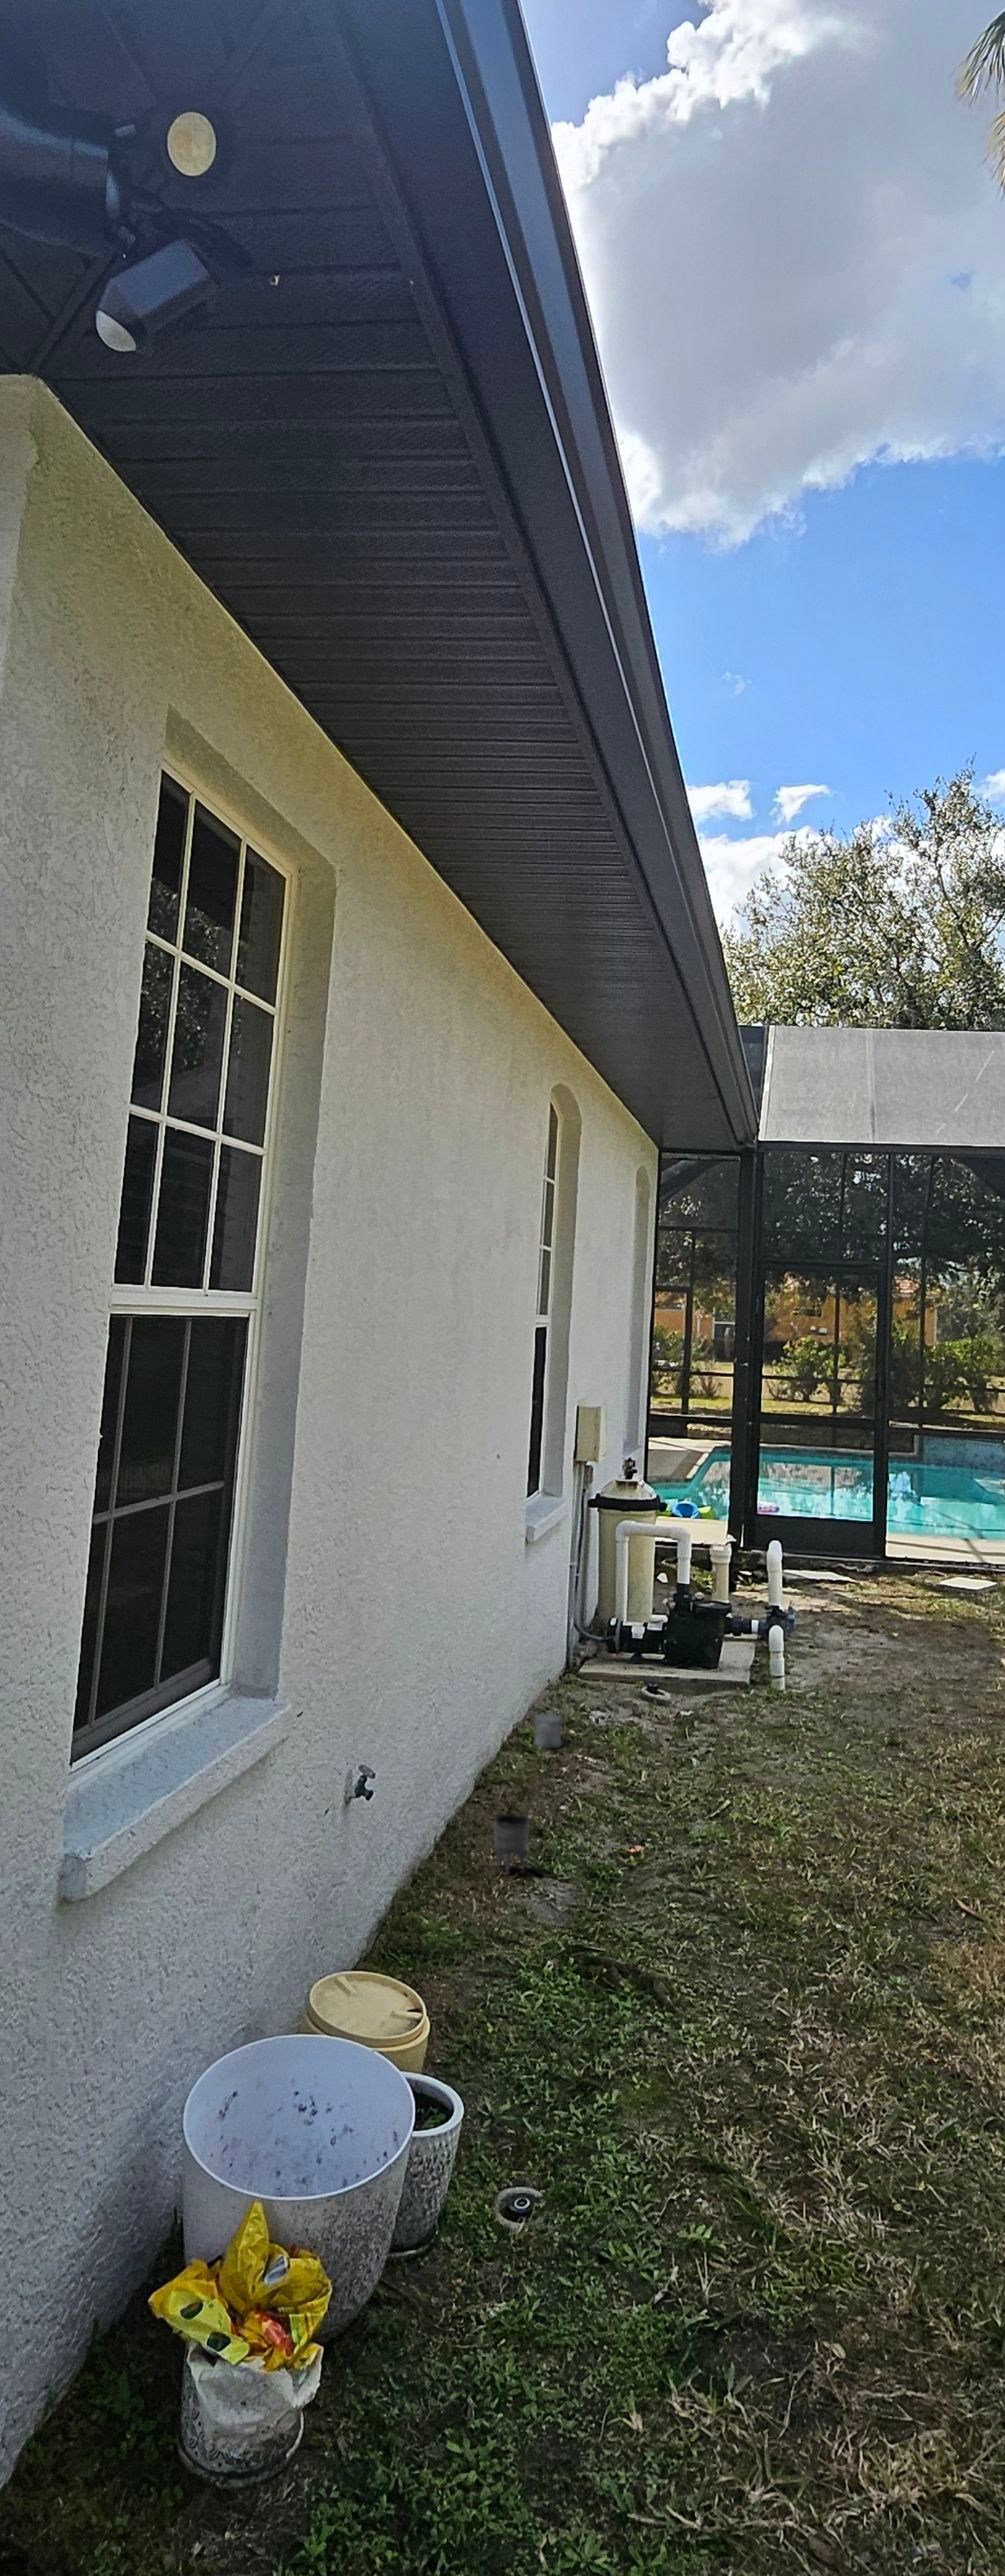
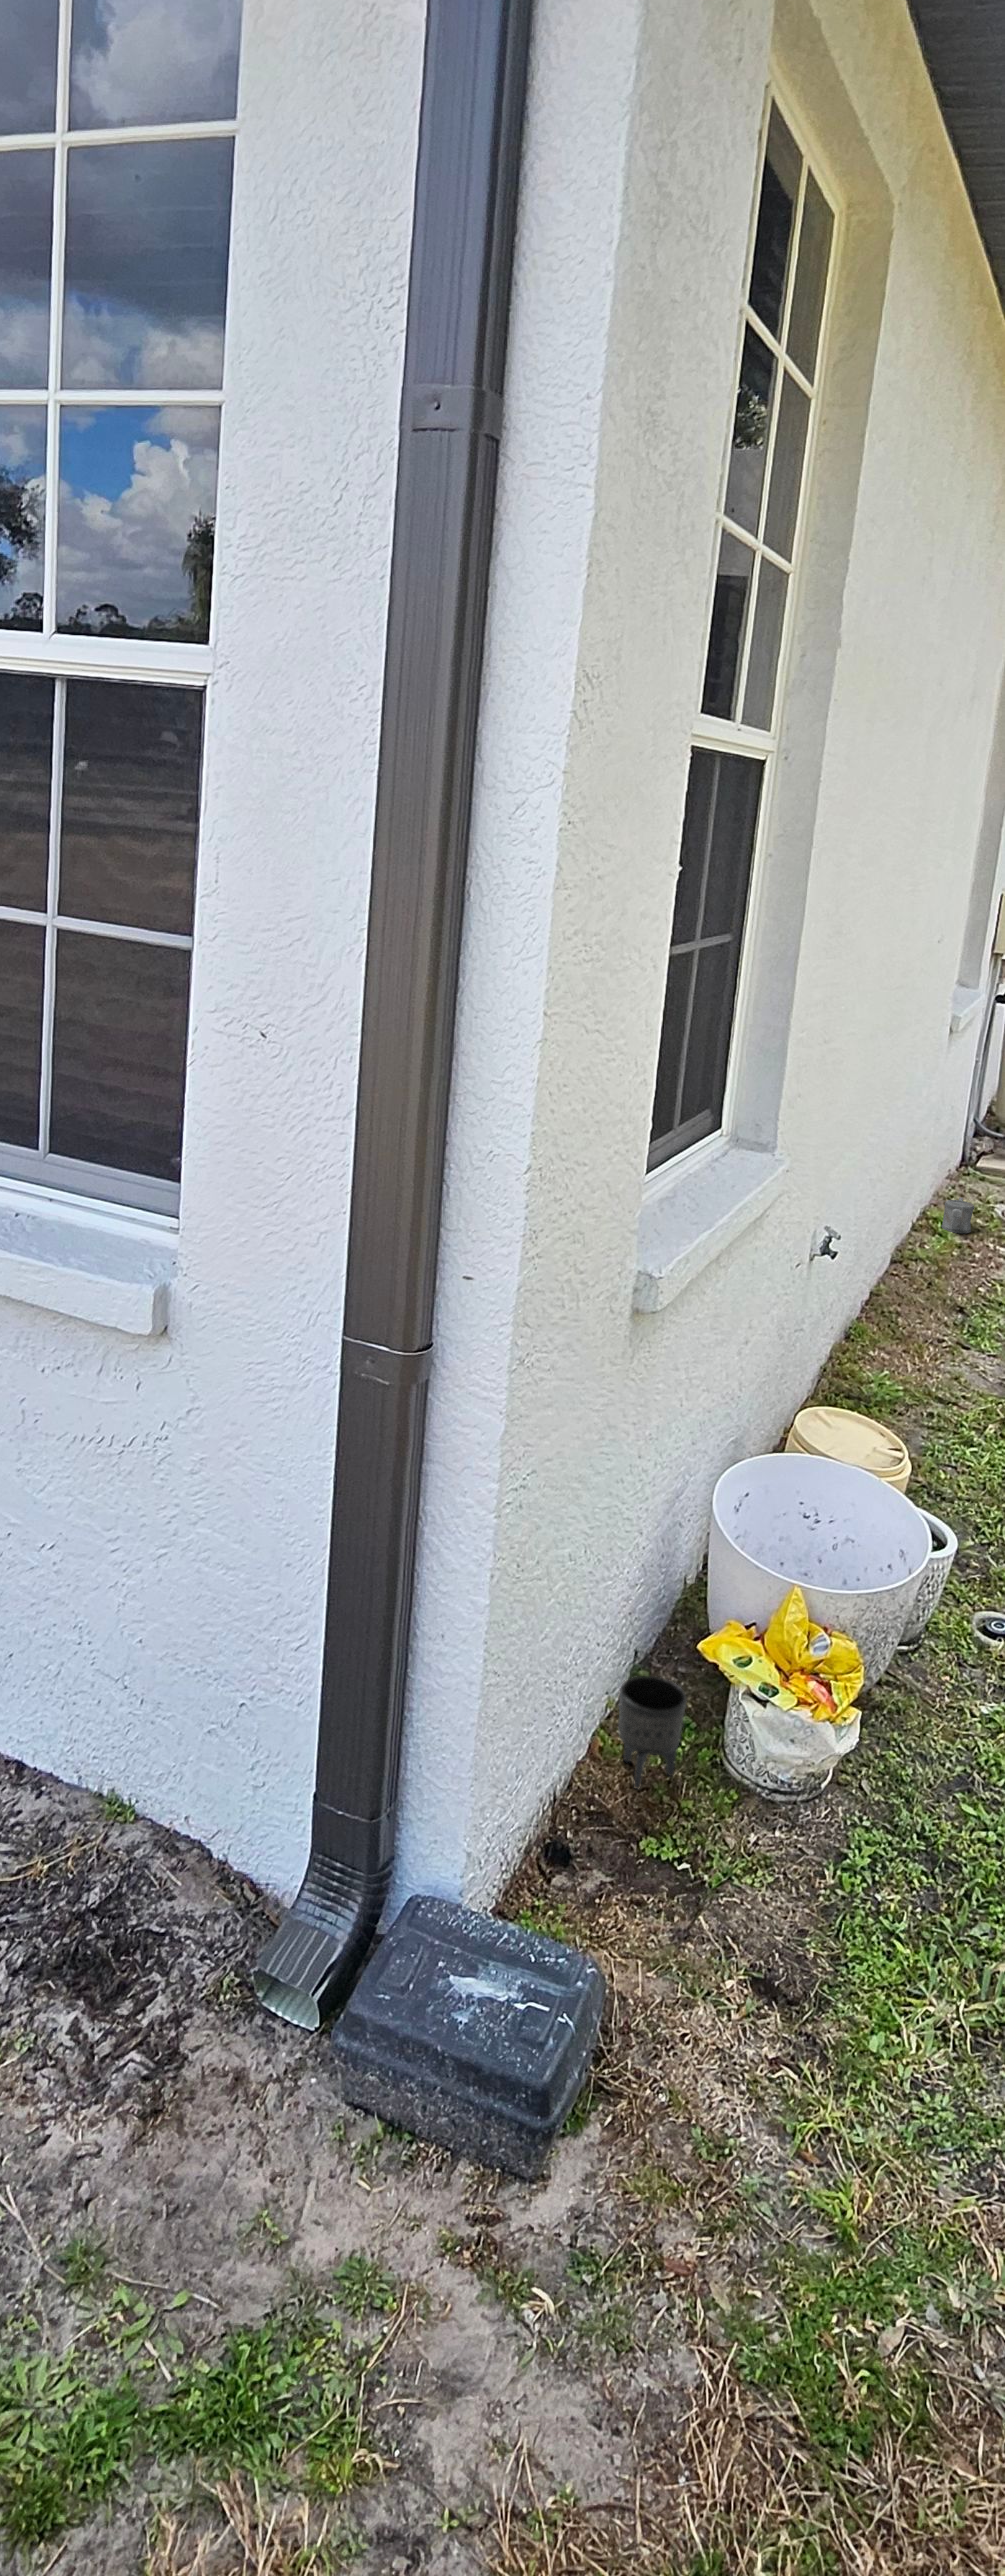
planter: present [494,1814,530,1874] -> present [618,1676,686,1789]

